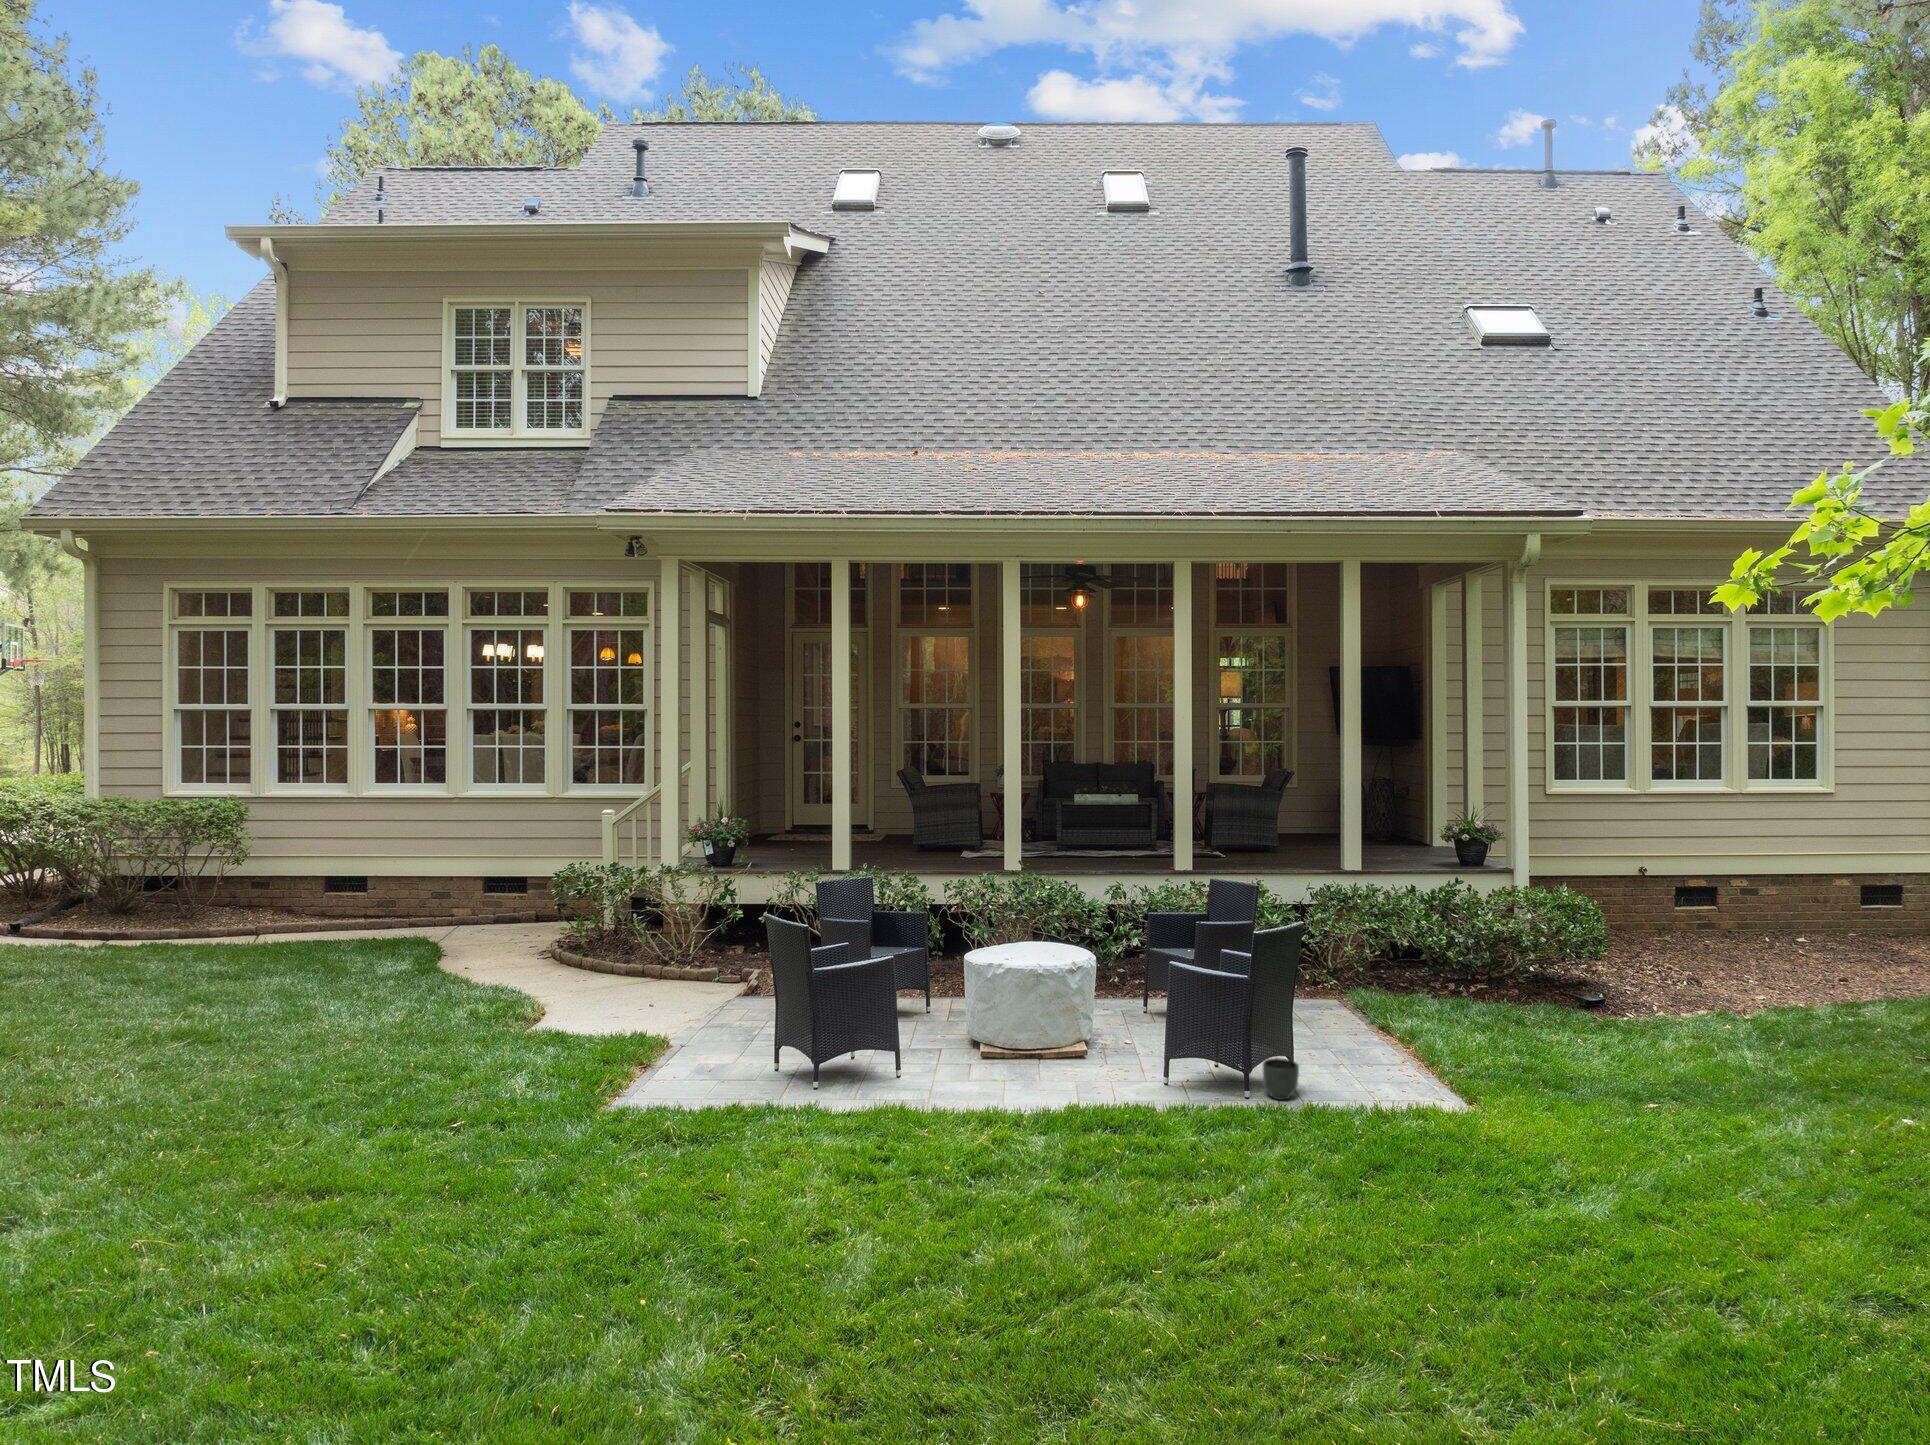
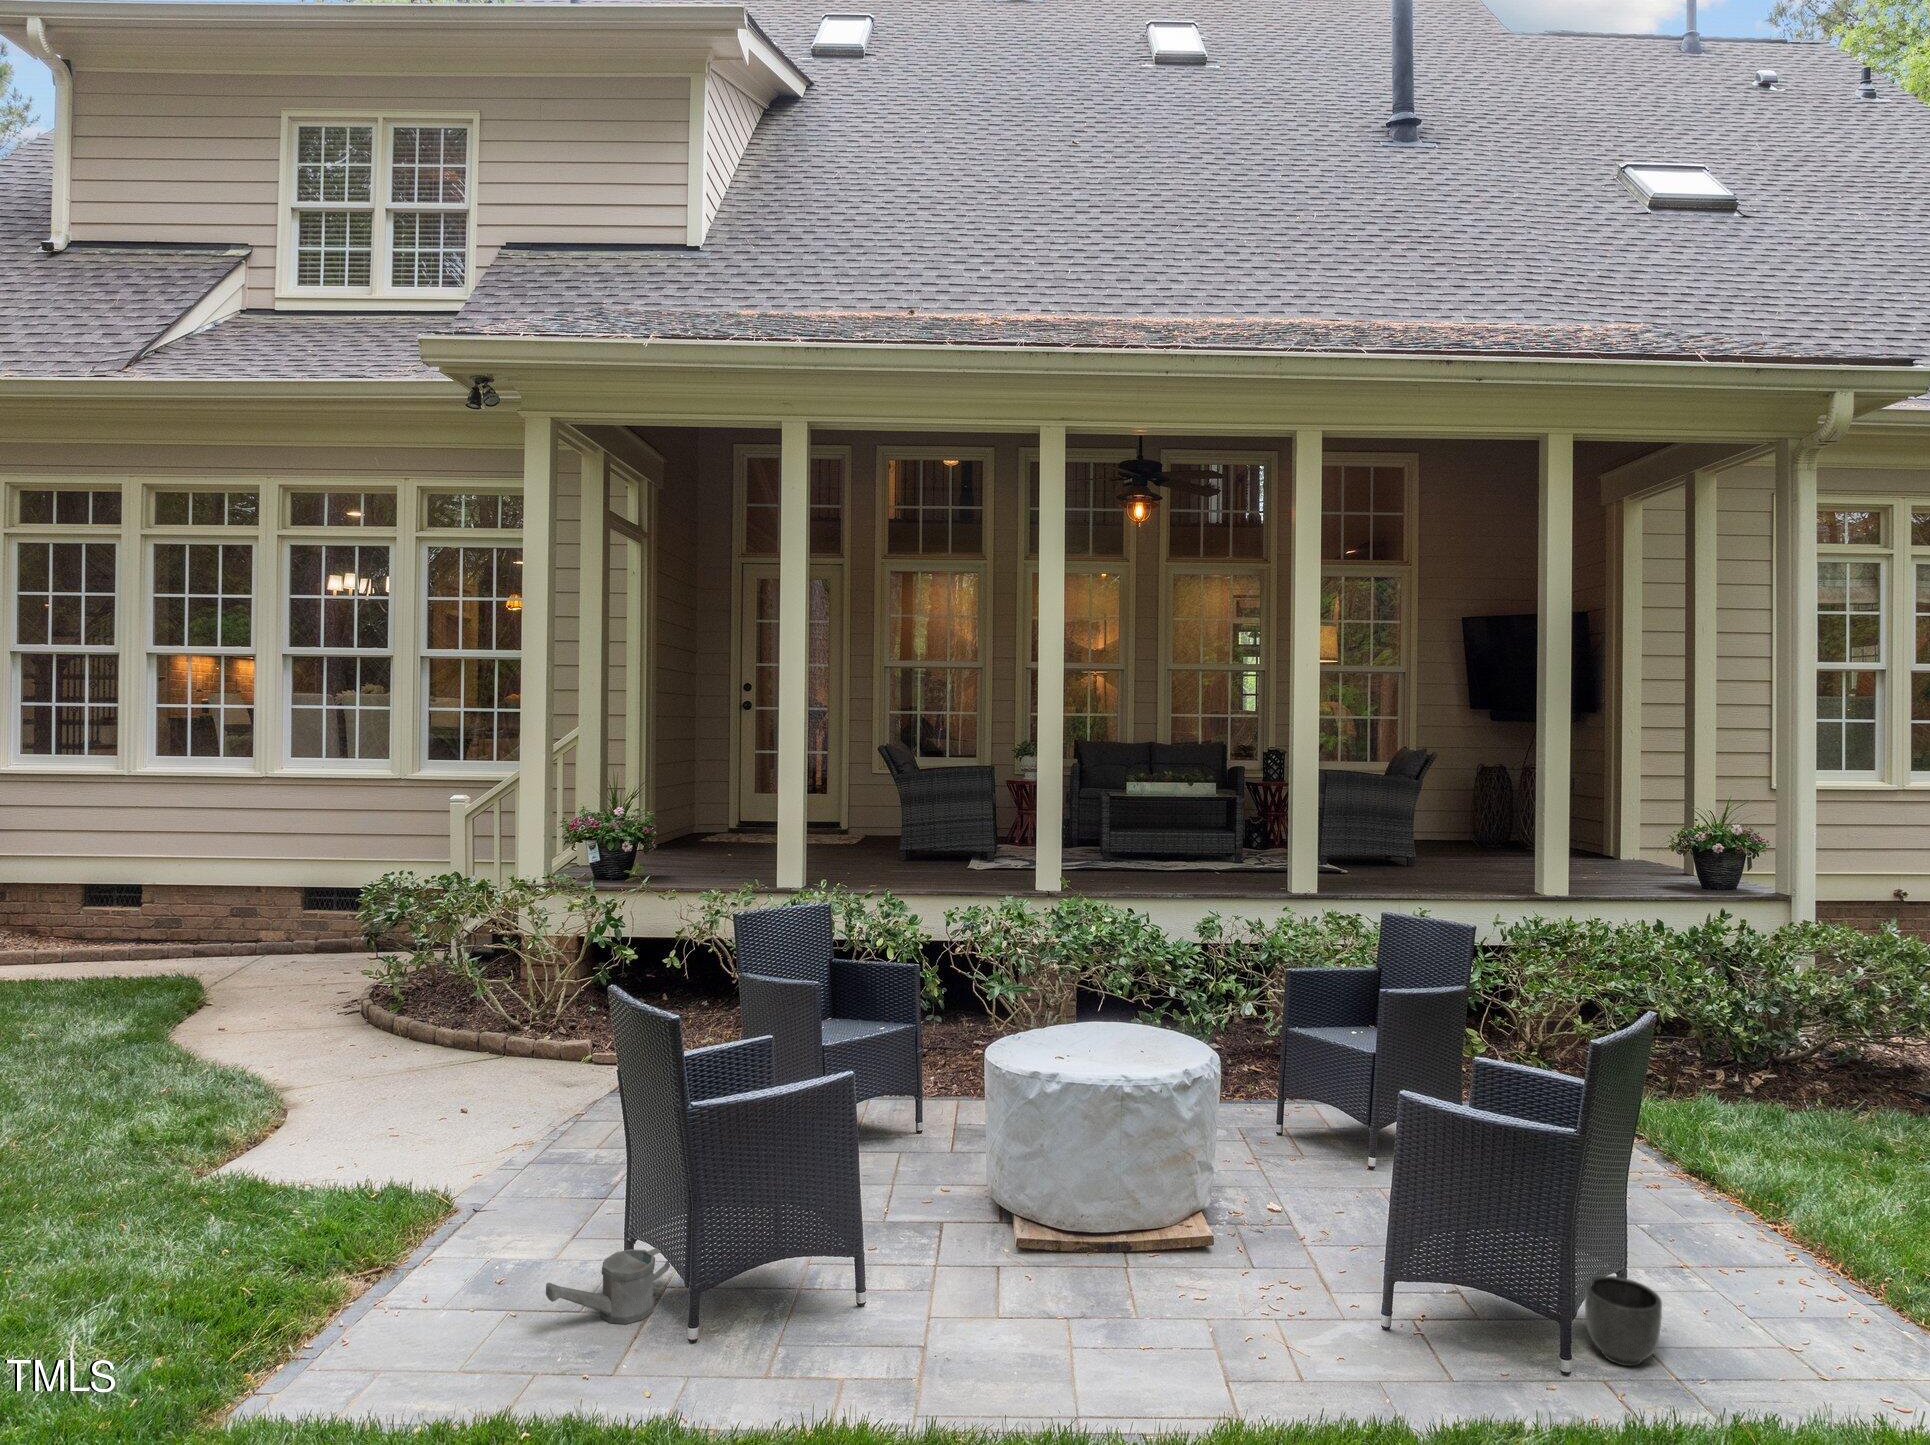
watering can: none [731,1050,792,1086] -> present [546,1248,670,1324]

